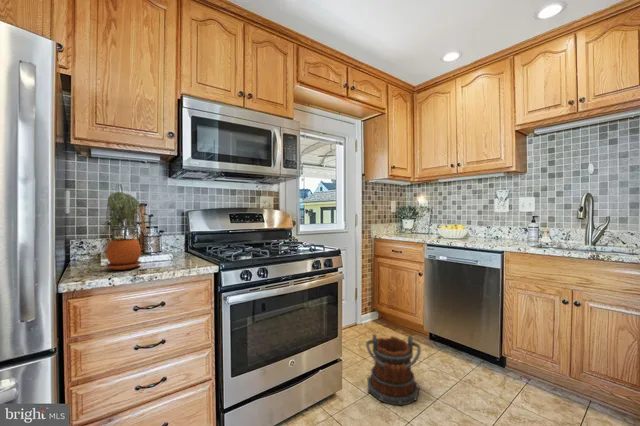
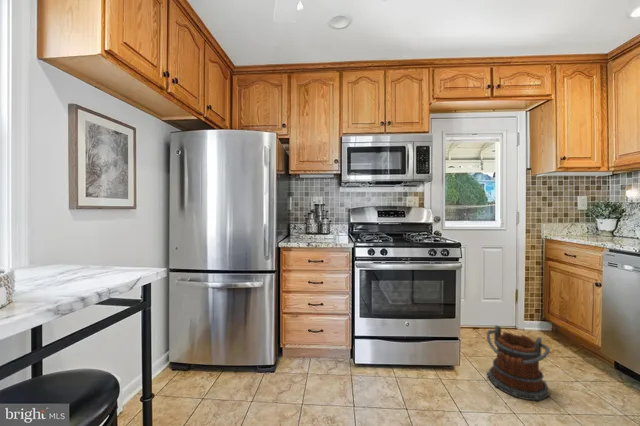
potted plant: present [106,192,141,270] -> none [298,198,316,241]

